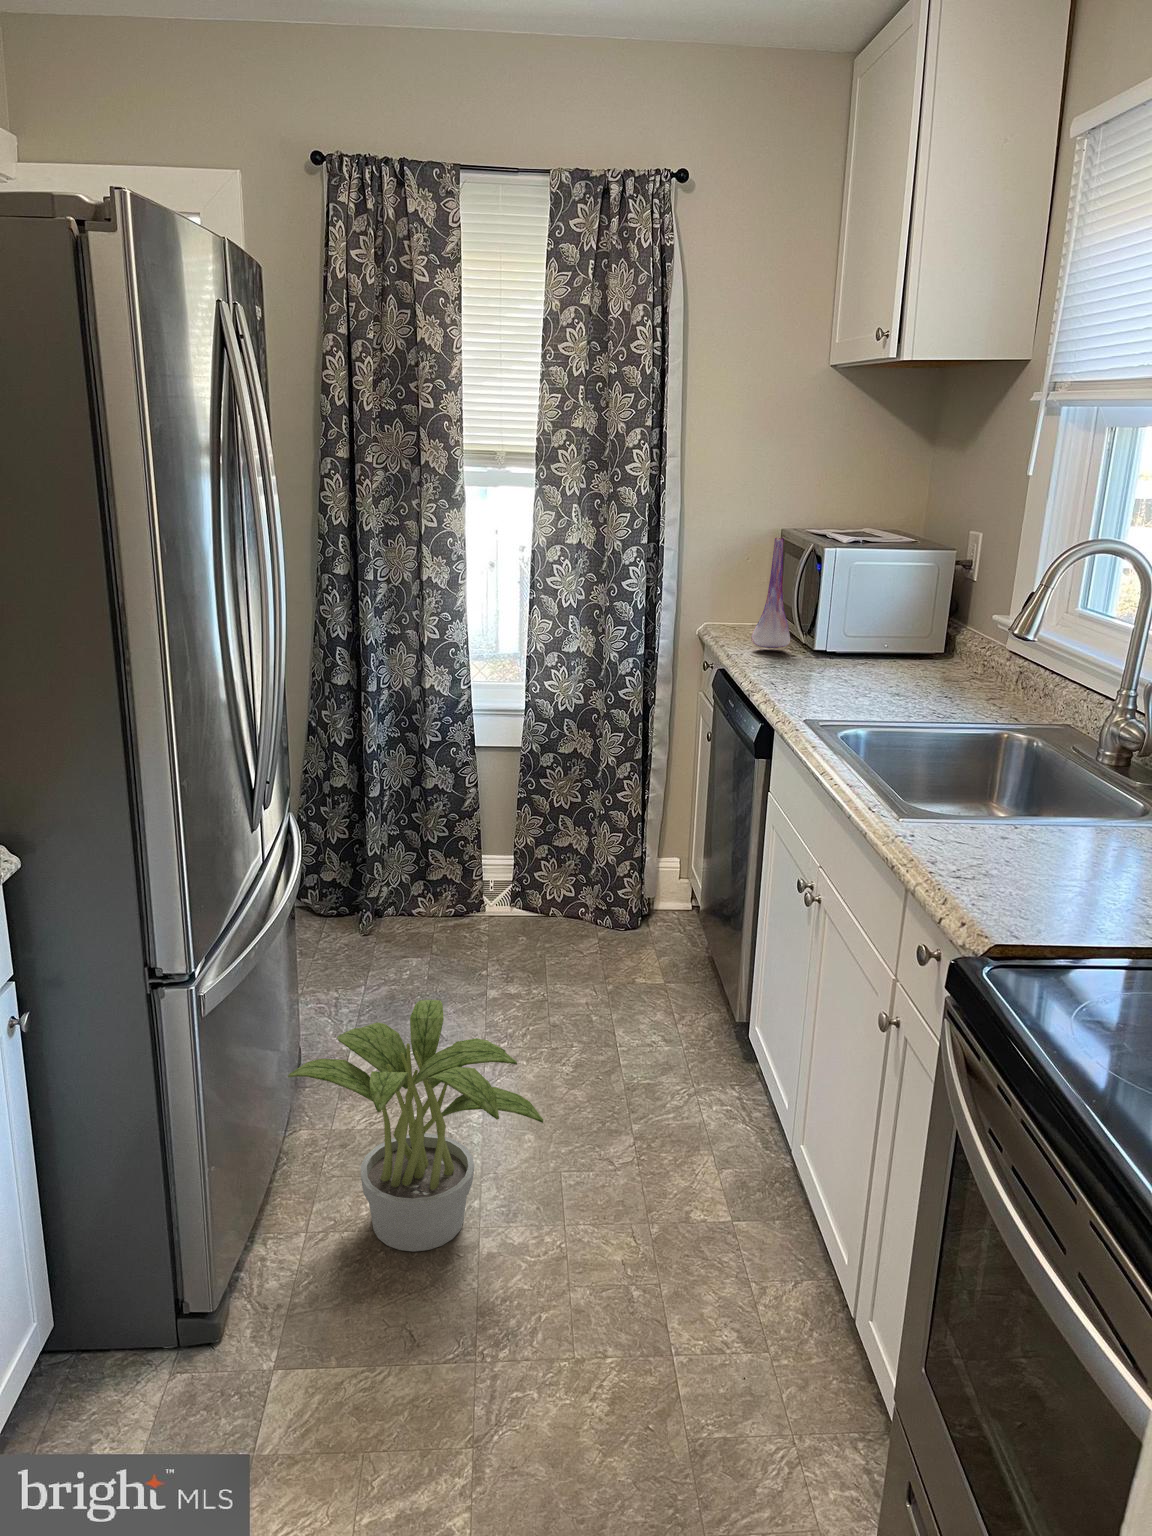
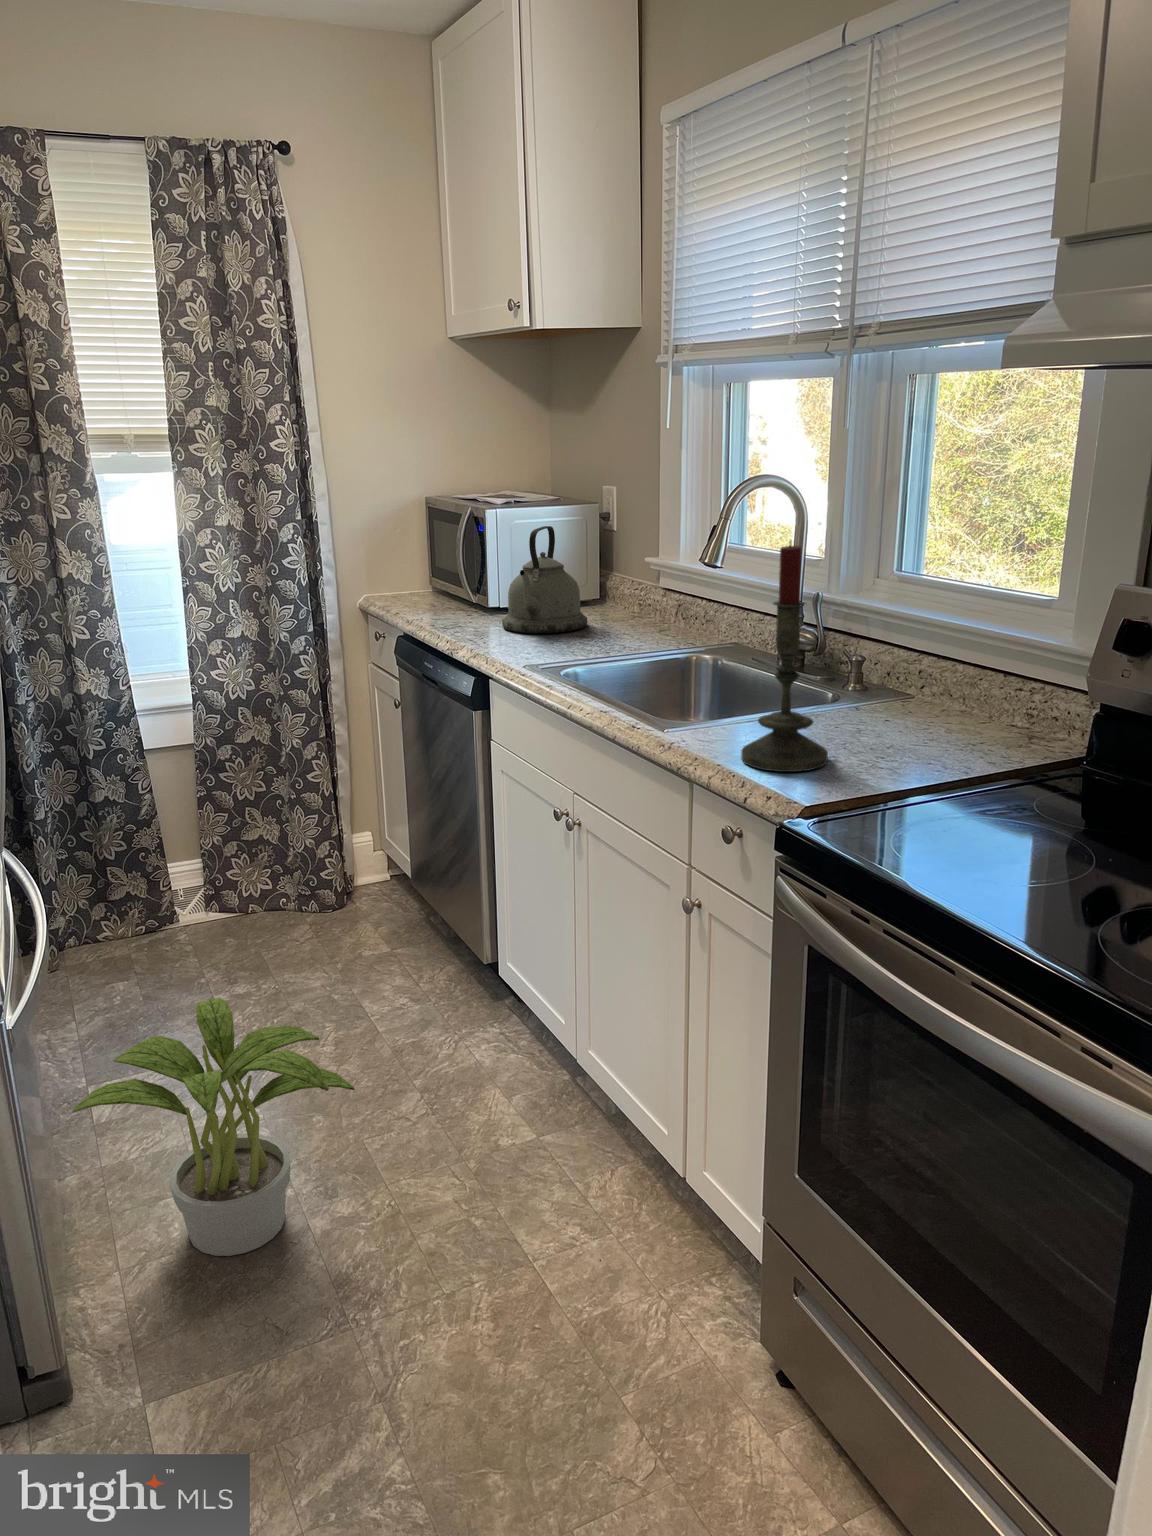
vase: present [751,538,790,648] -> none [422,501,464,612]
kettle: none [815,573,908,688] -> present [502,526,588,633]
candle: none [967,626,1074,900] -> present [741,540,828,772]

